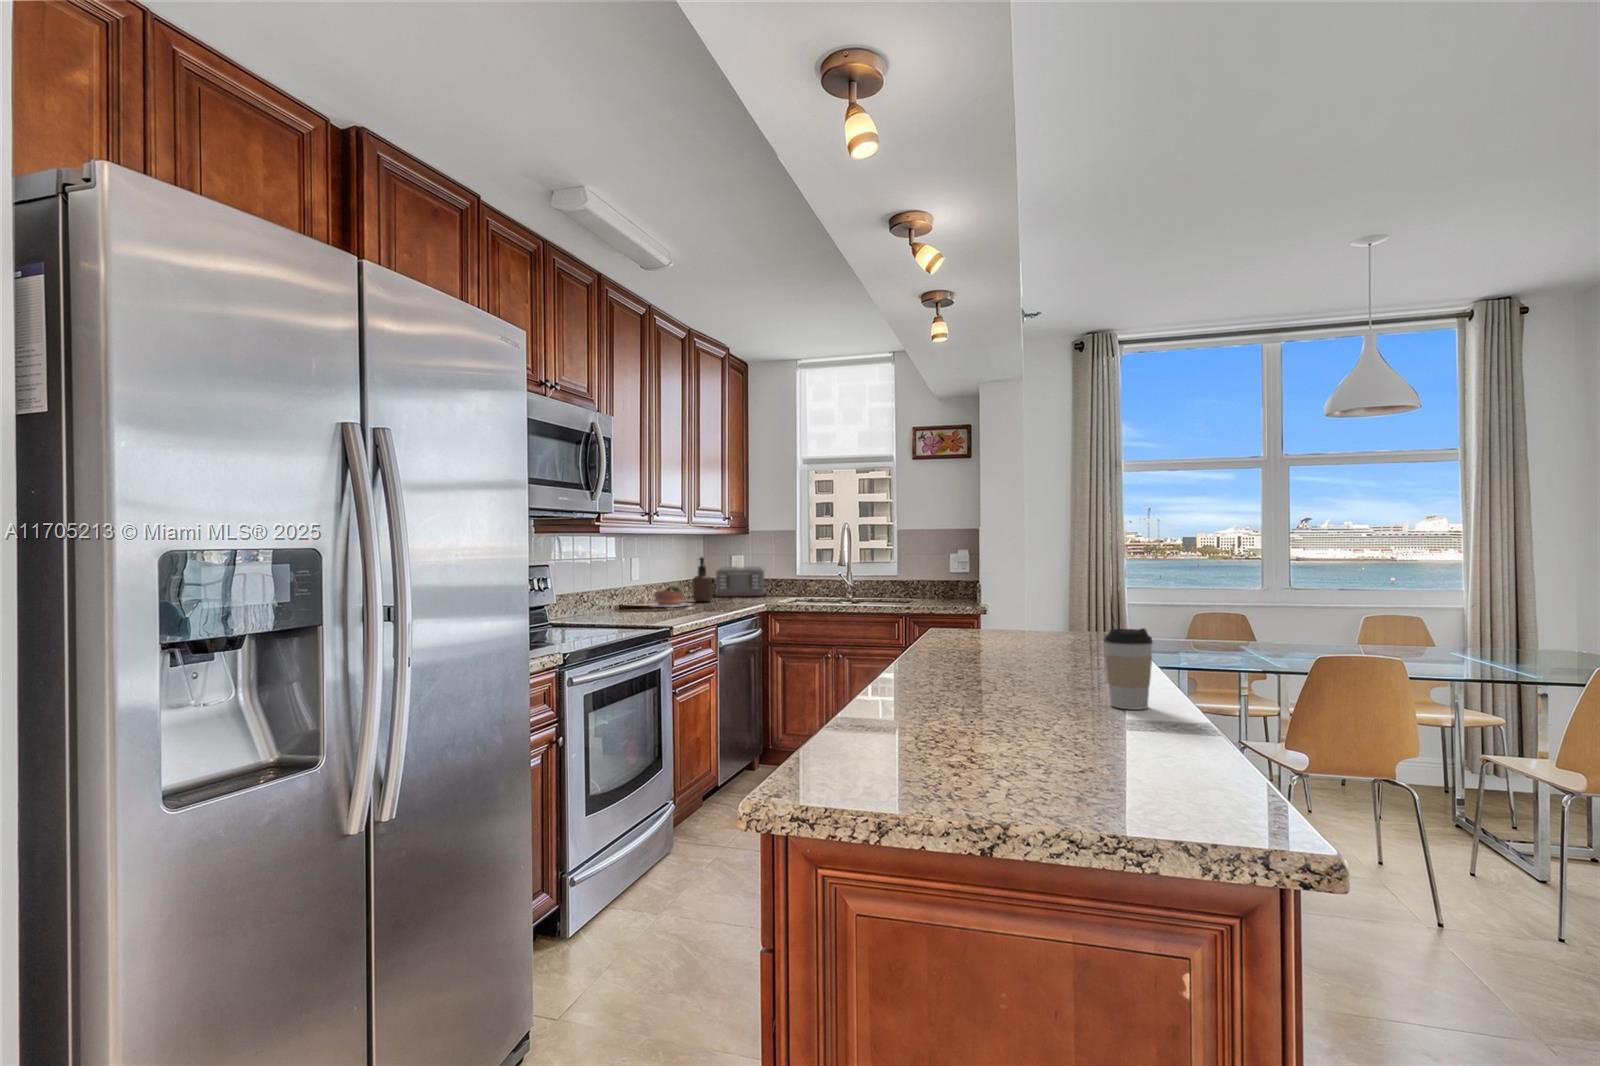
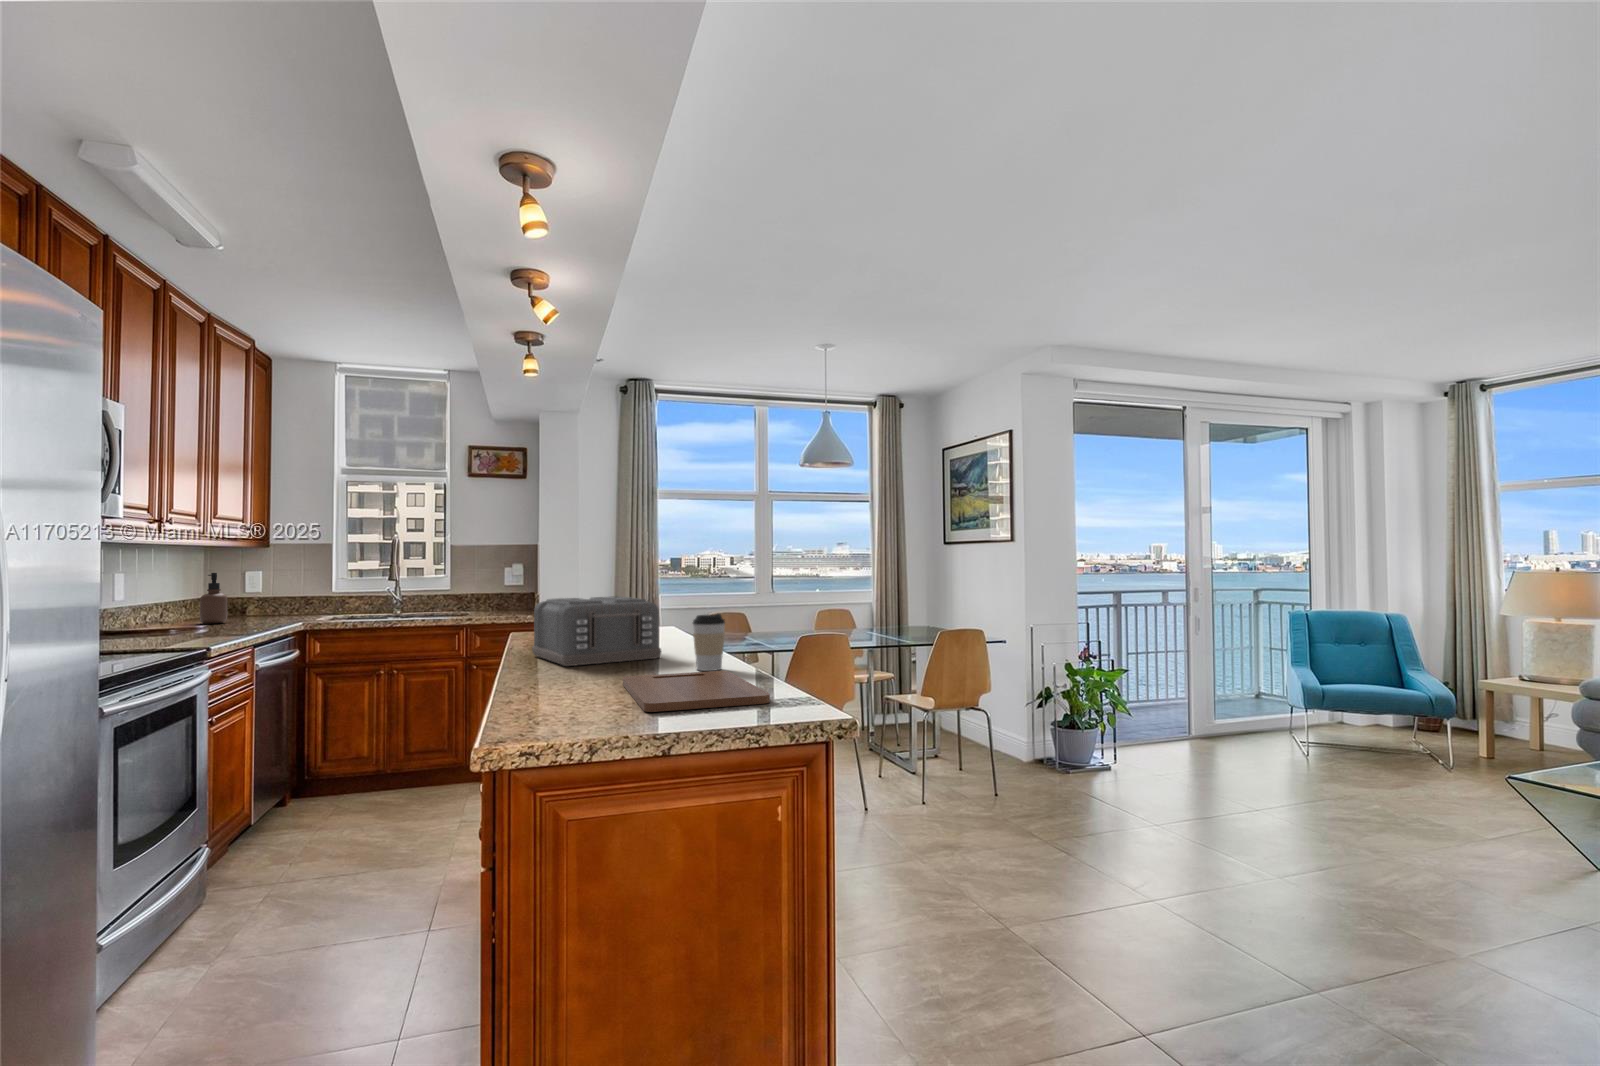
toaster: present [715,566,766,596] -> present [532,596,661,666]
succulent plant: present [651,582,687,607] -> none [144,600,201,631]
cutting board: none [987,707,1193,787] -> present [623,671,770,712]

